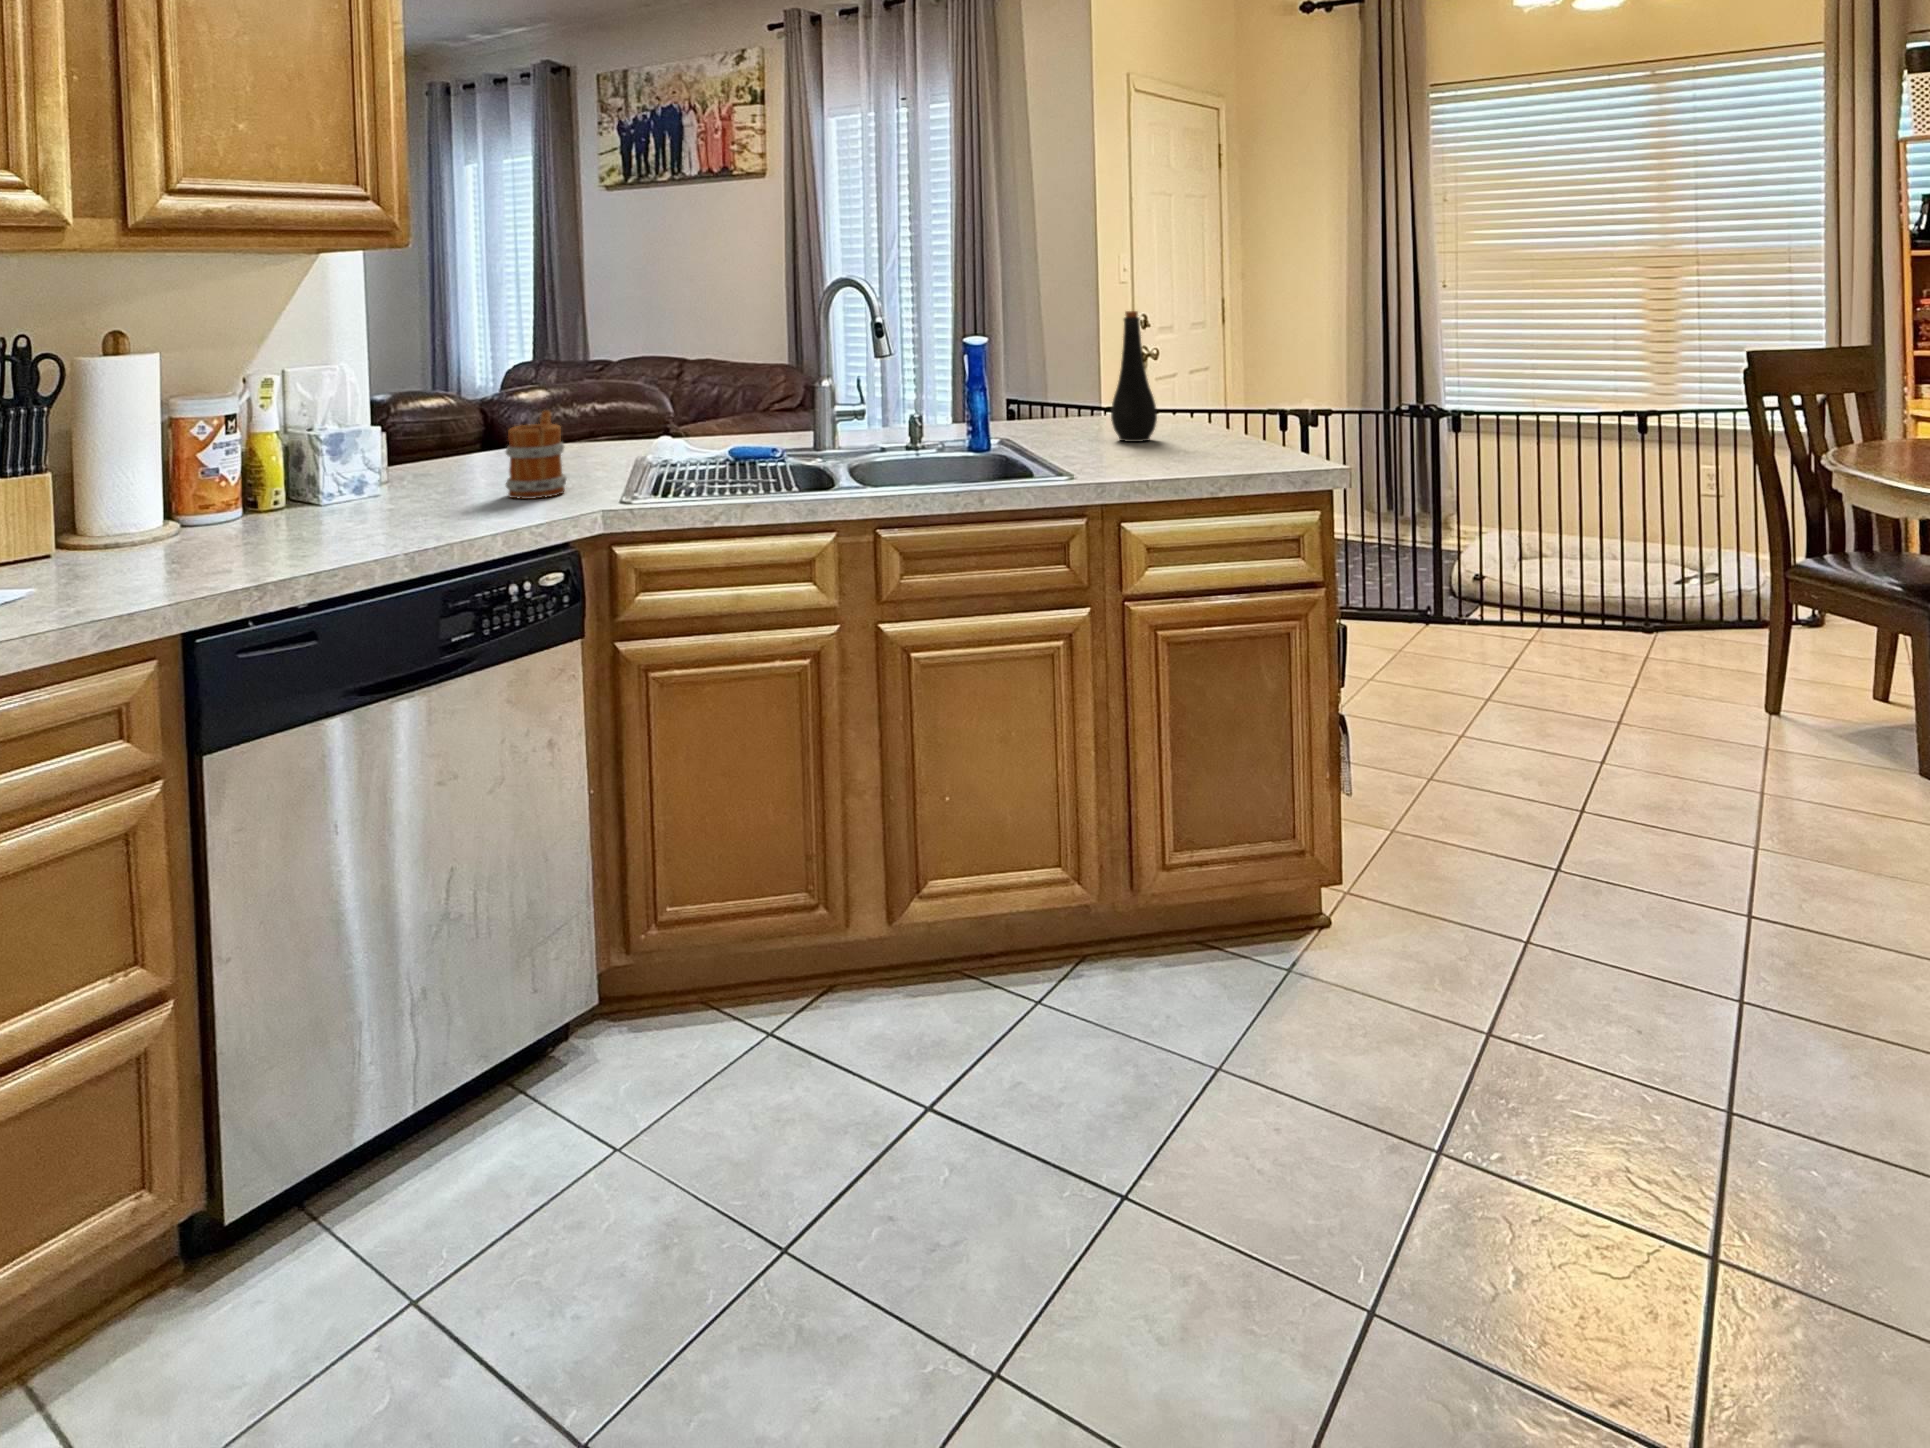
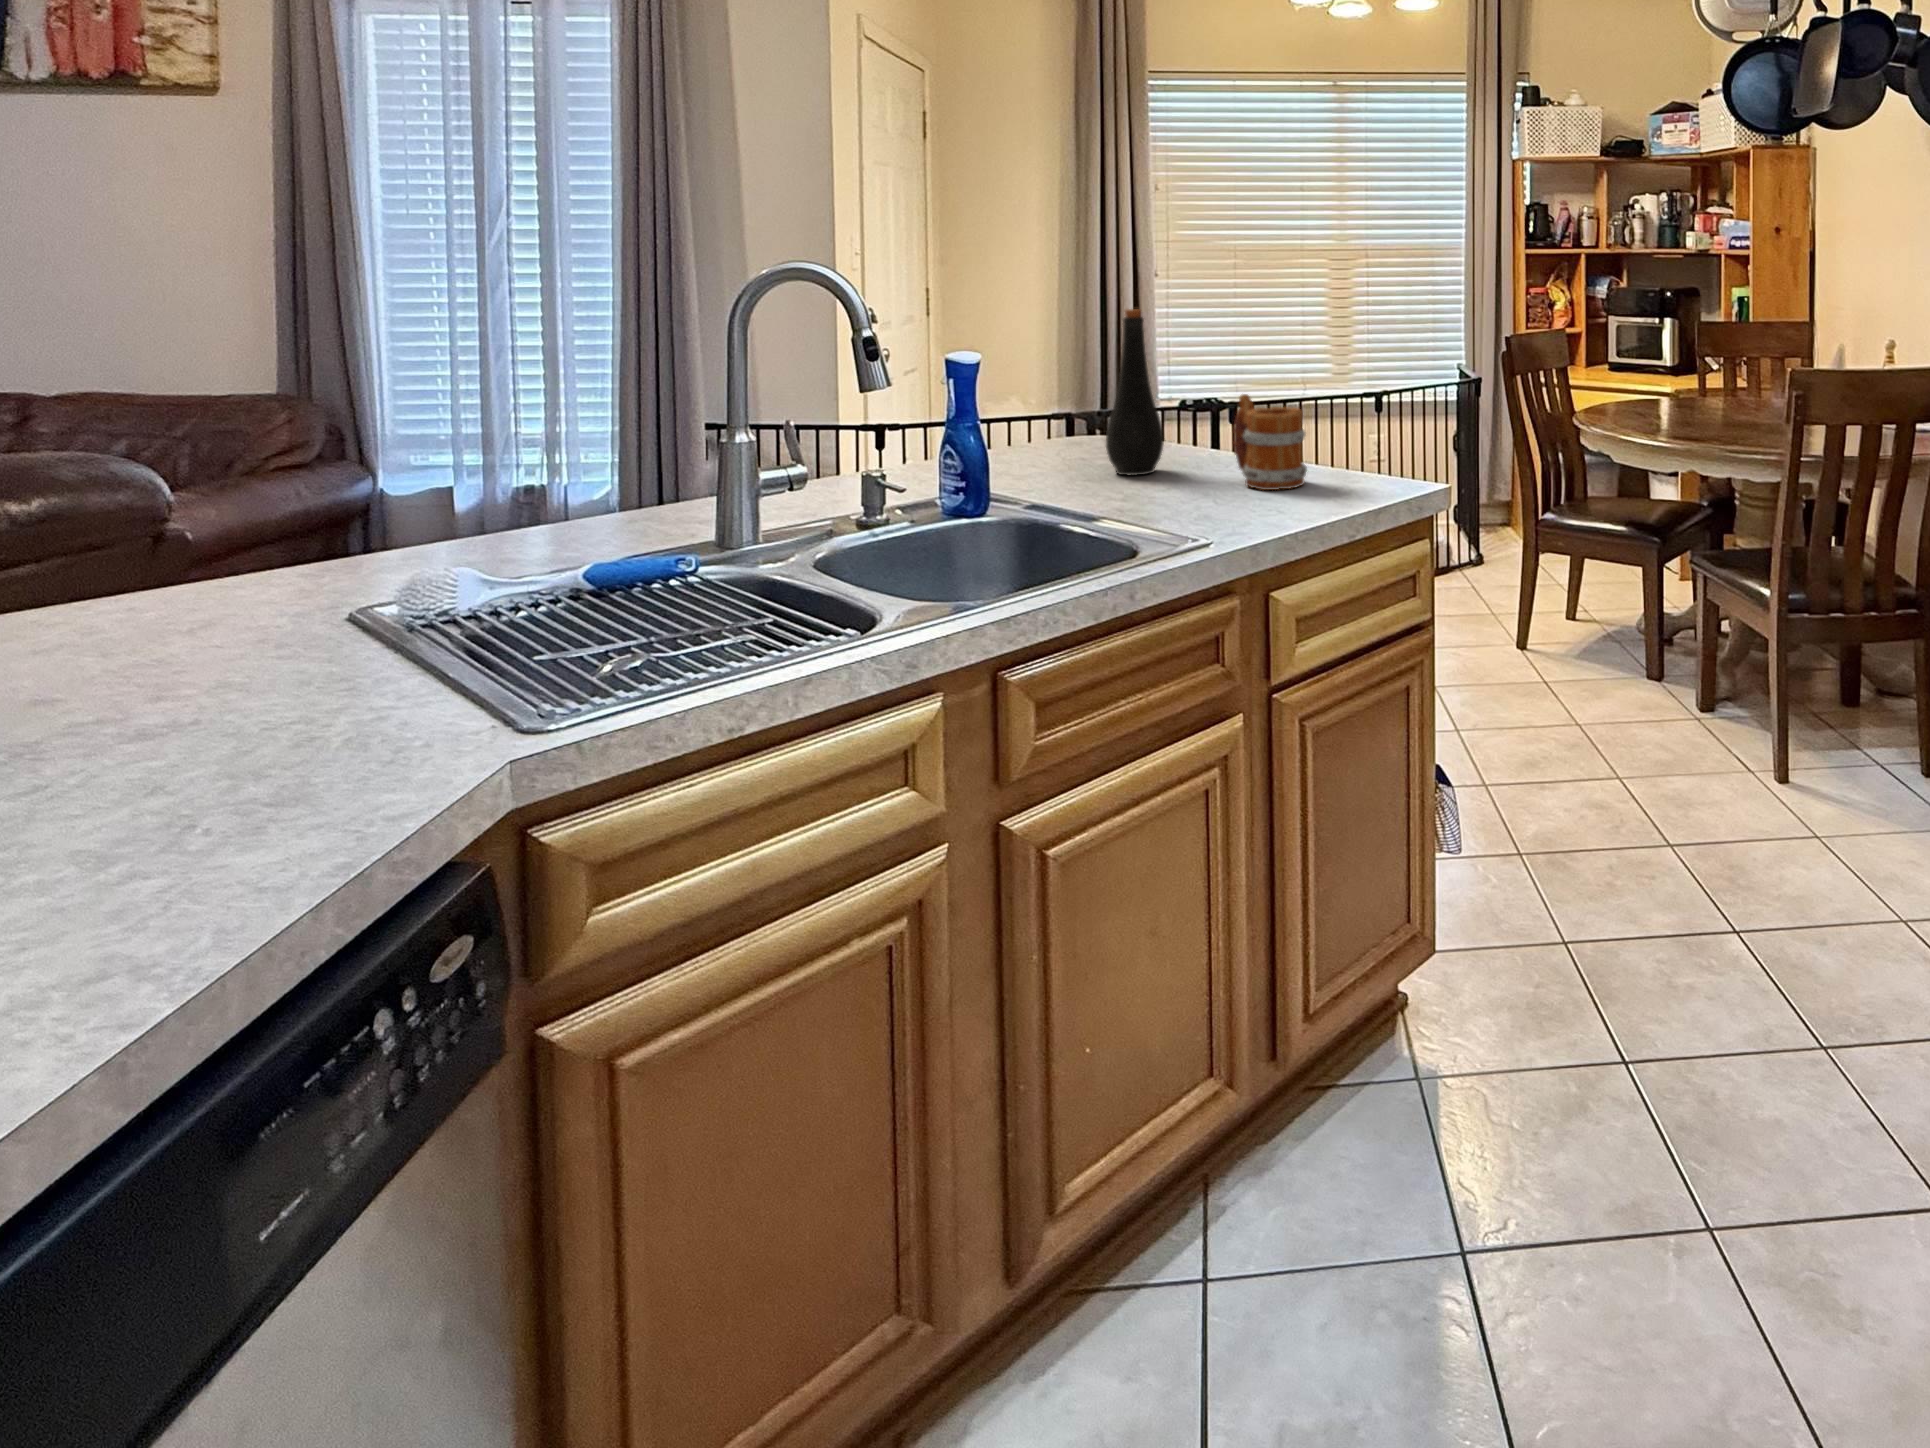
mug: present [506,410,567,499] -> present [1232,394,1307,490]

